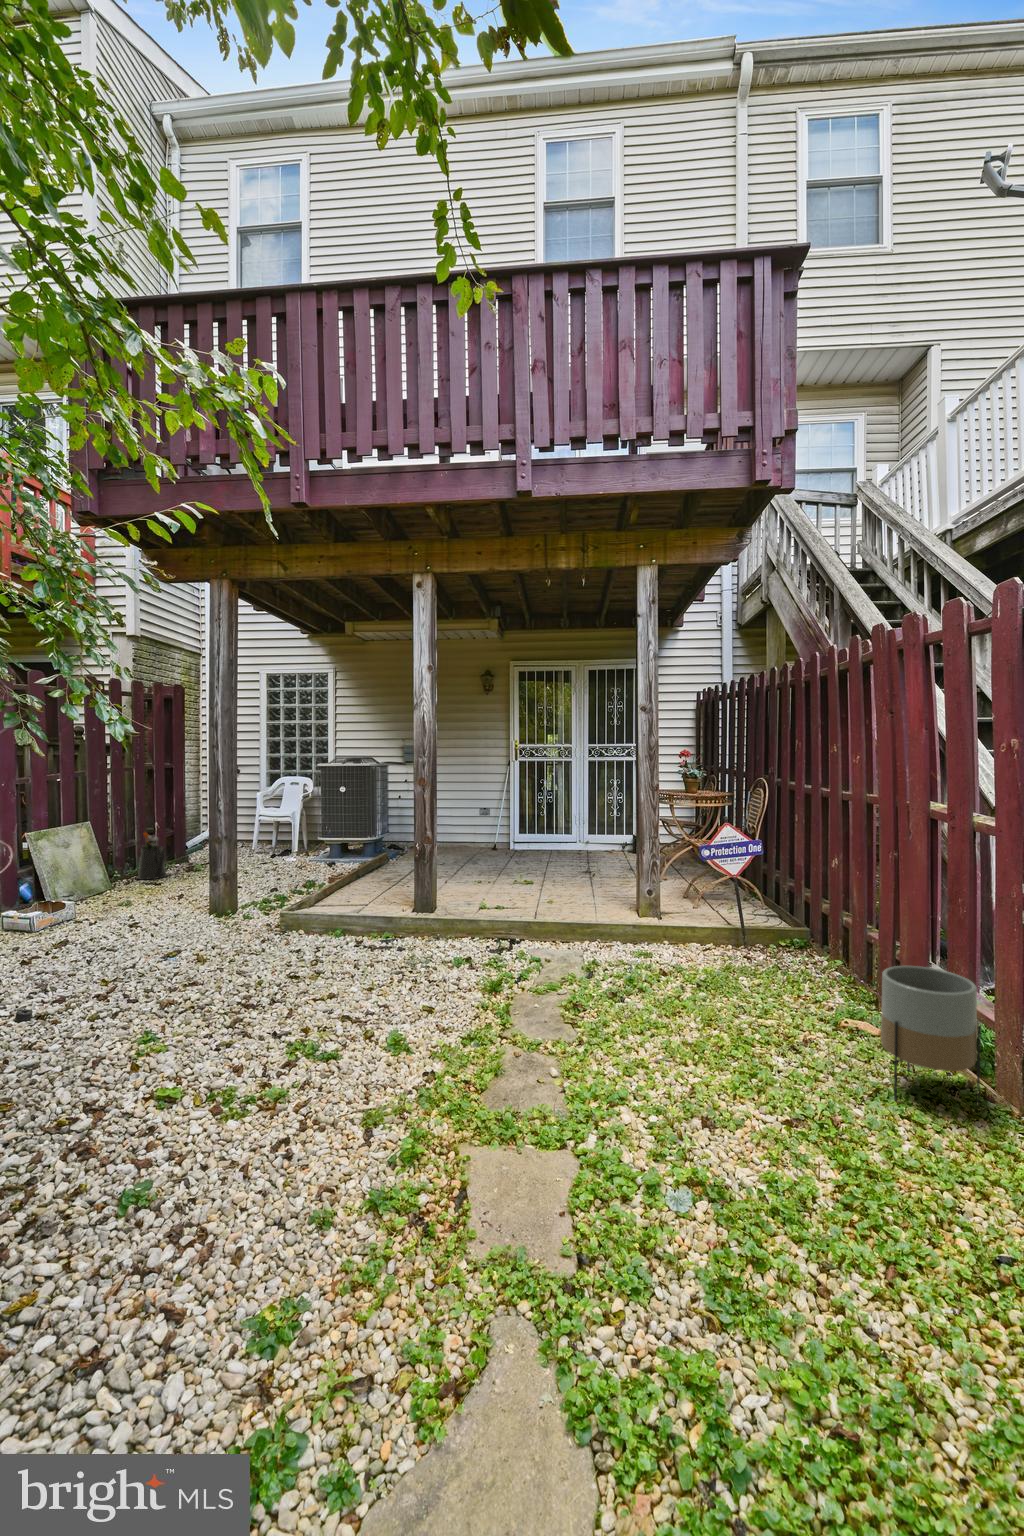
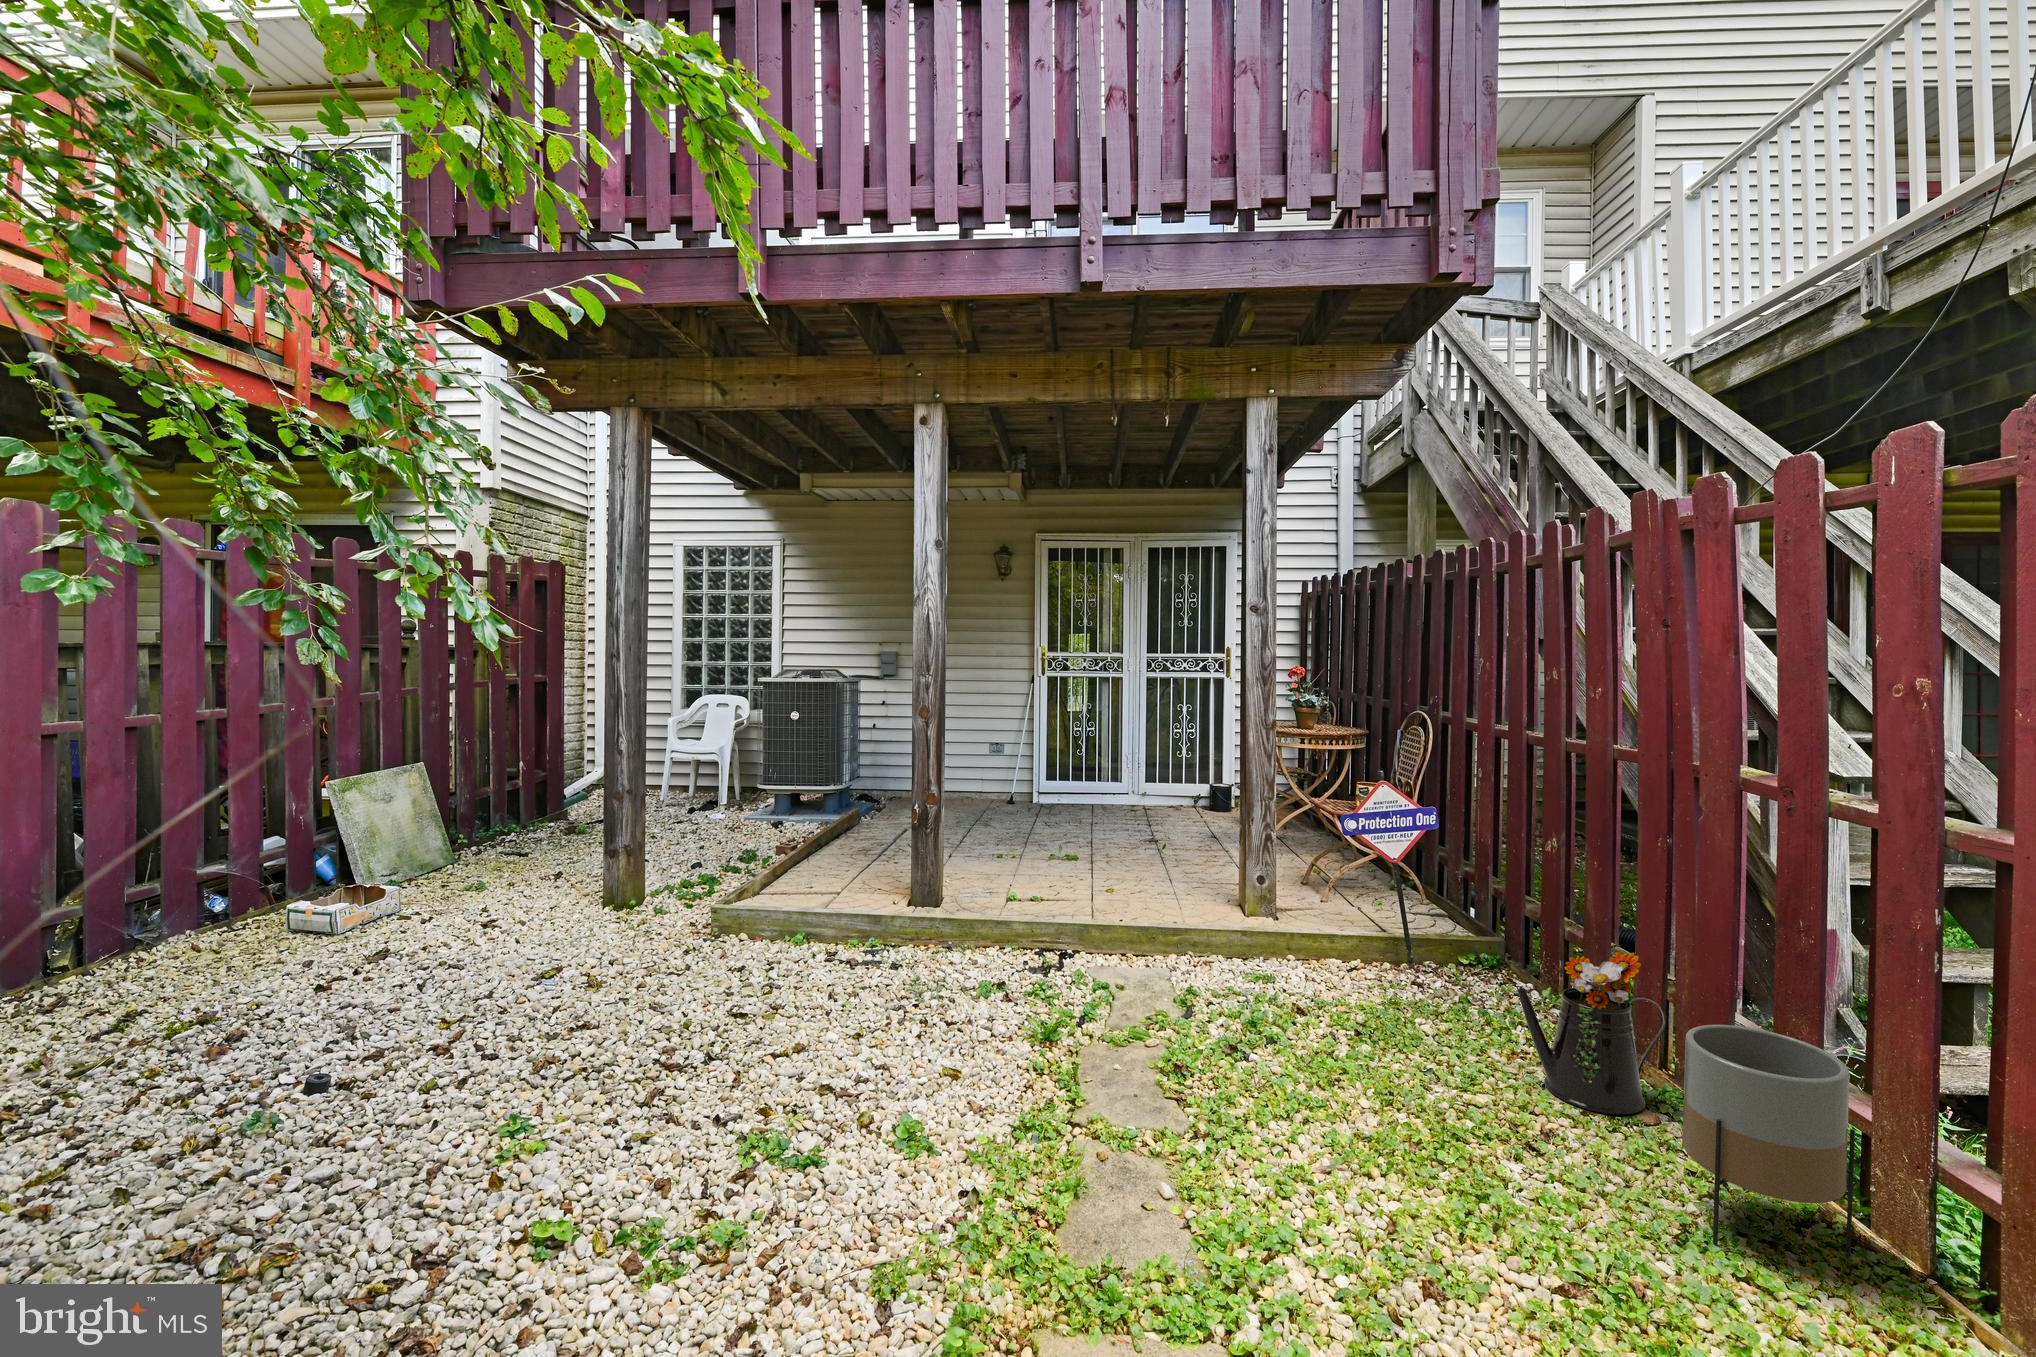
watering can: present [138,833,167,880] -> present [1517,952,1666,1114]

